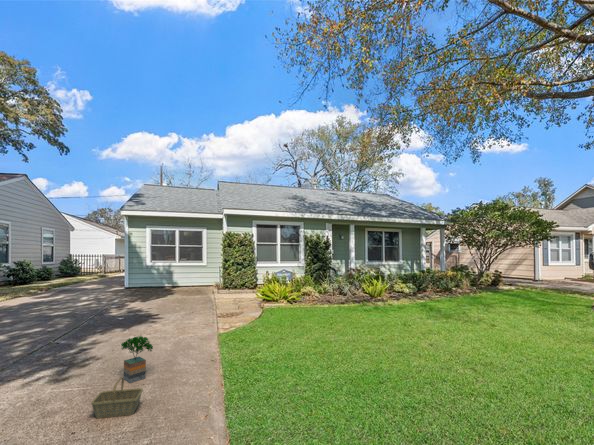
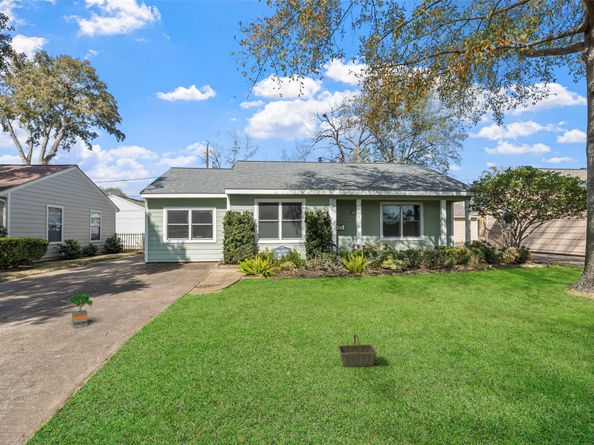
basket: present [91,377,143,419] -> present [338,334,377,367]

